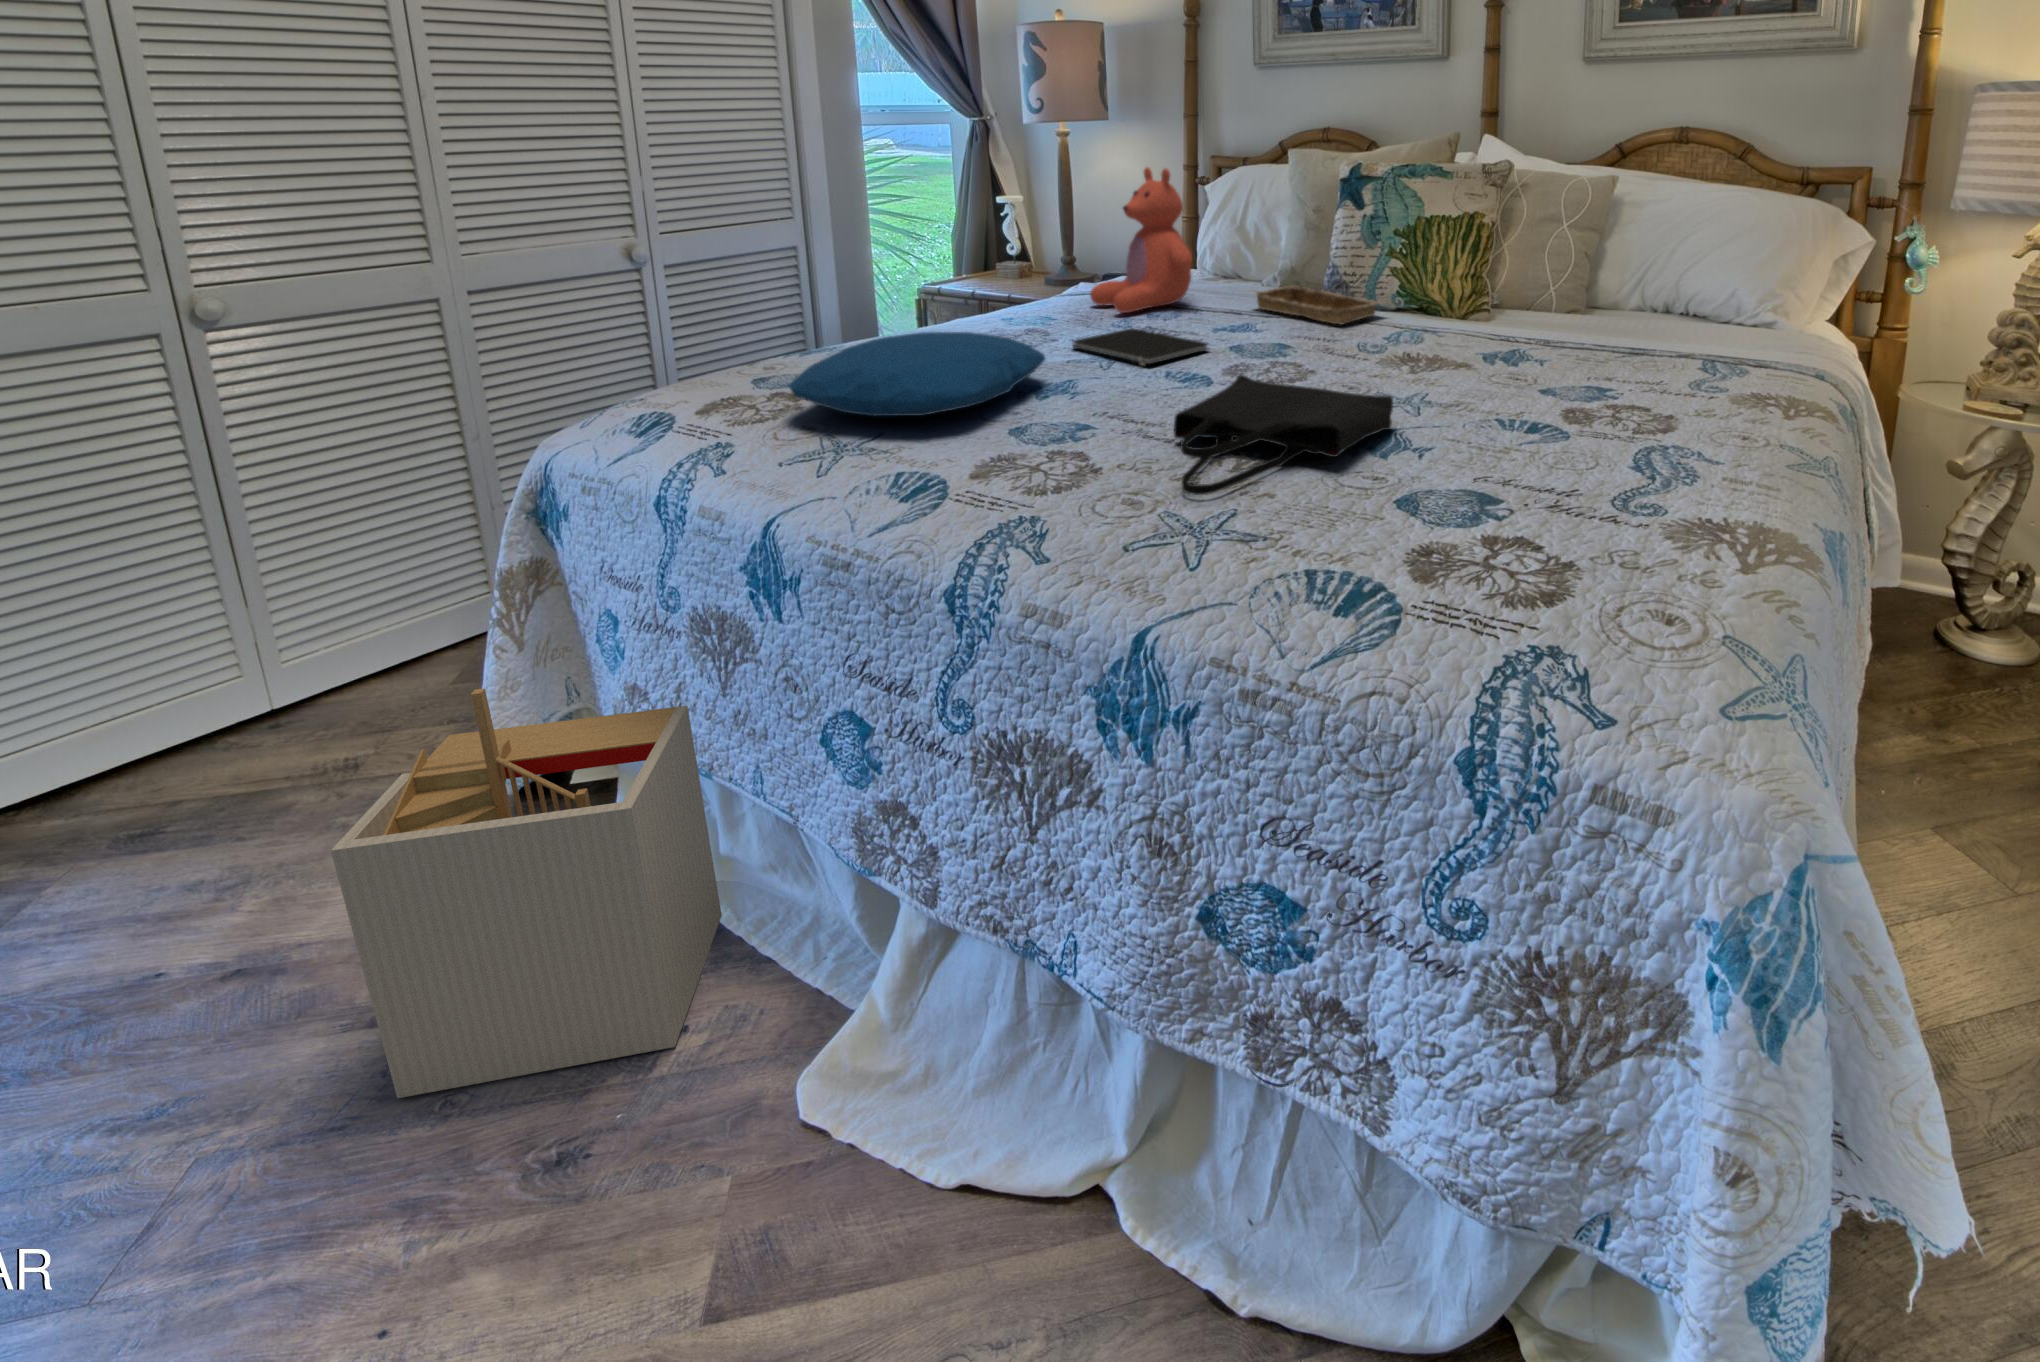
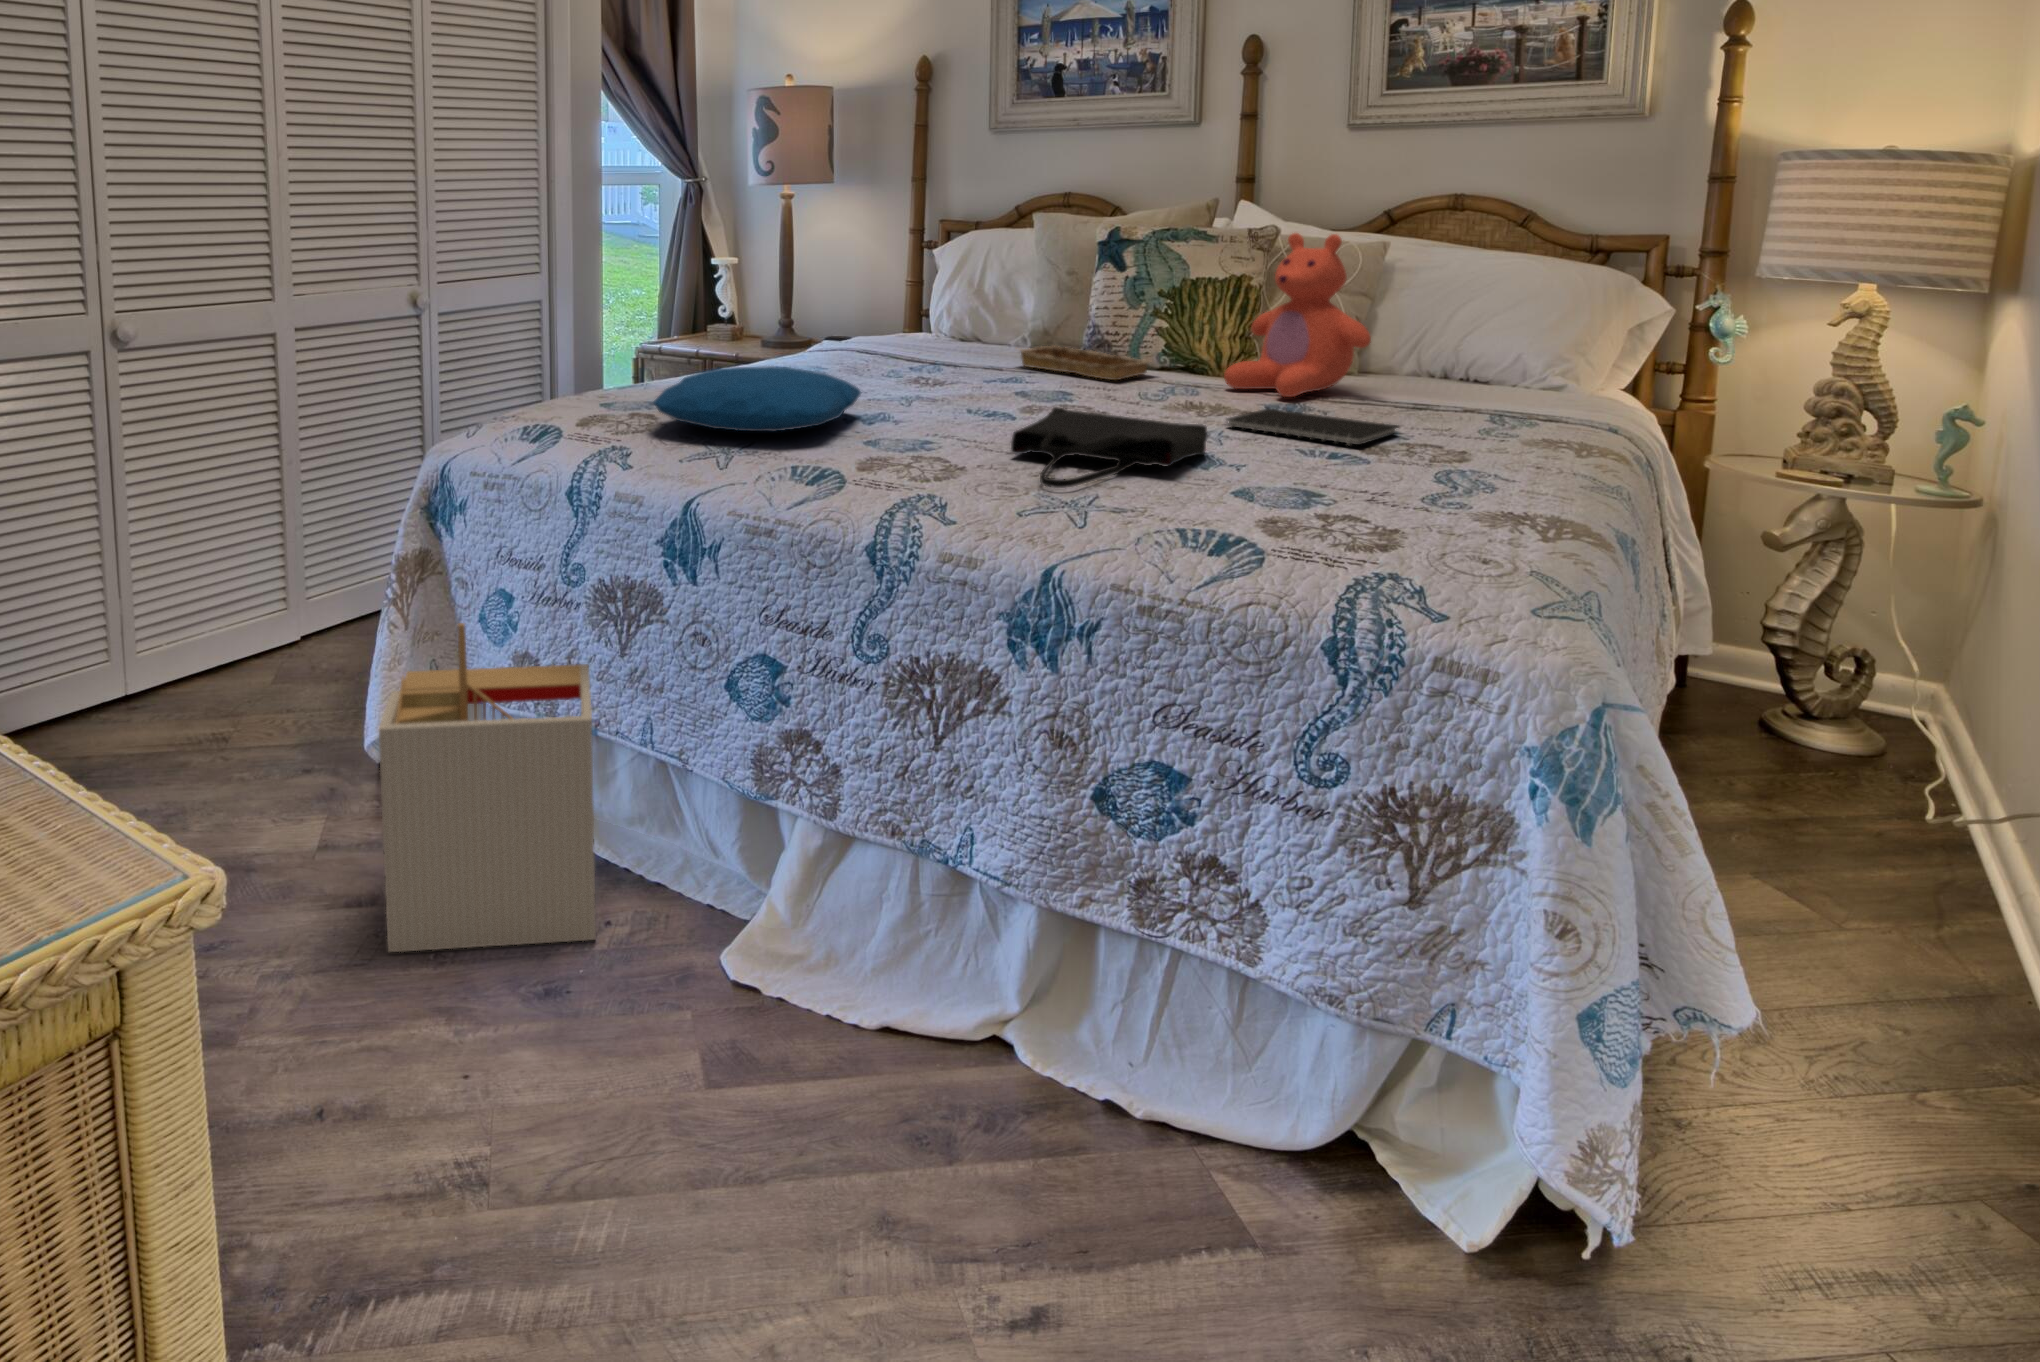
teddy bear: present [1090,167,1192,313] -> present [1224,233,1371,397]
notebook: present [1072,328,1208,365] -> present [1227,409,1398,445]

